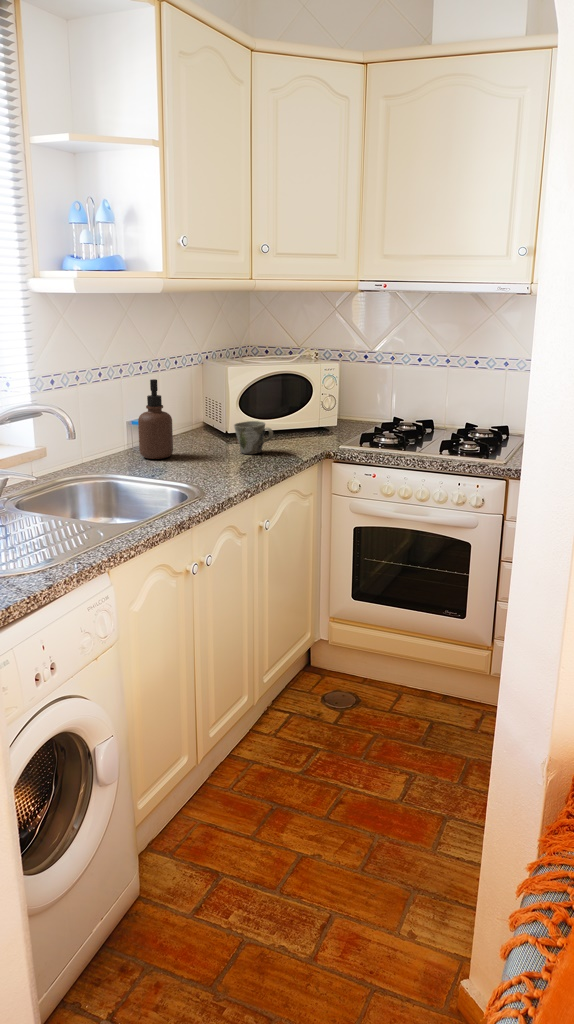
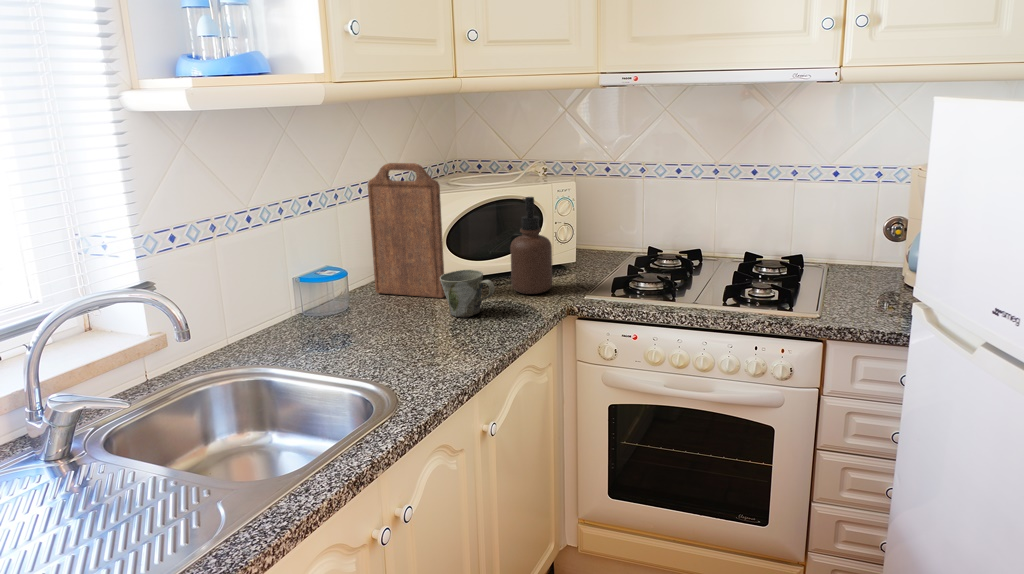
cutting board: none [183,341,237,444] -> present [368,163,445,298]
soap dispenser: present [138,379,173,459] -> present [510,197,552,294]

